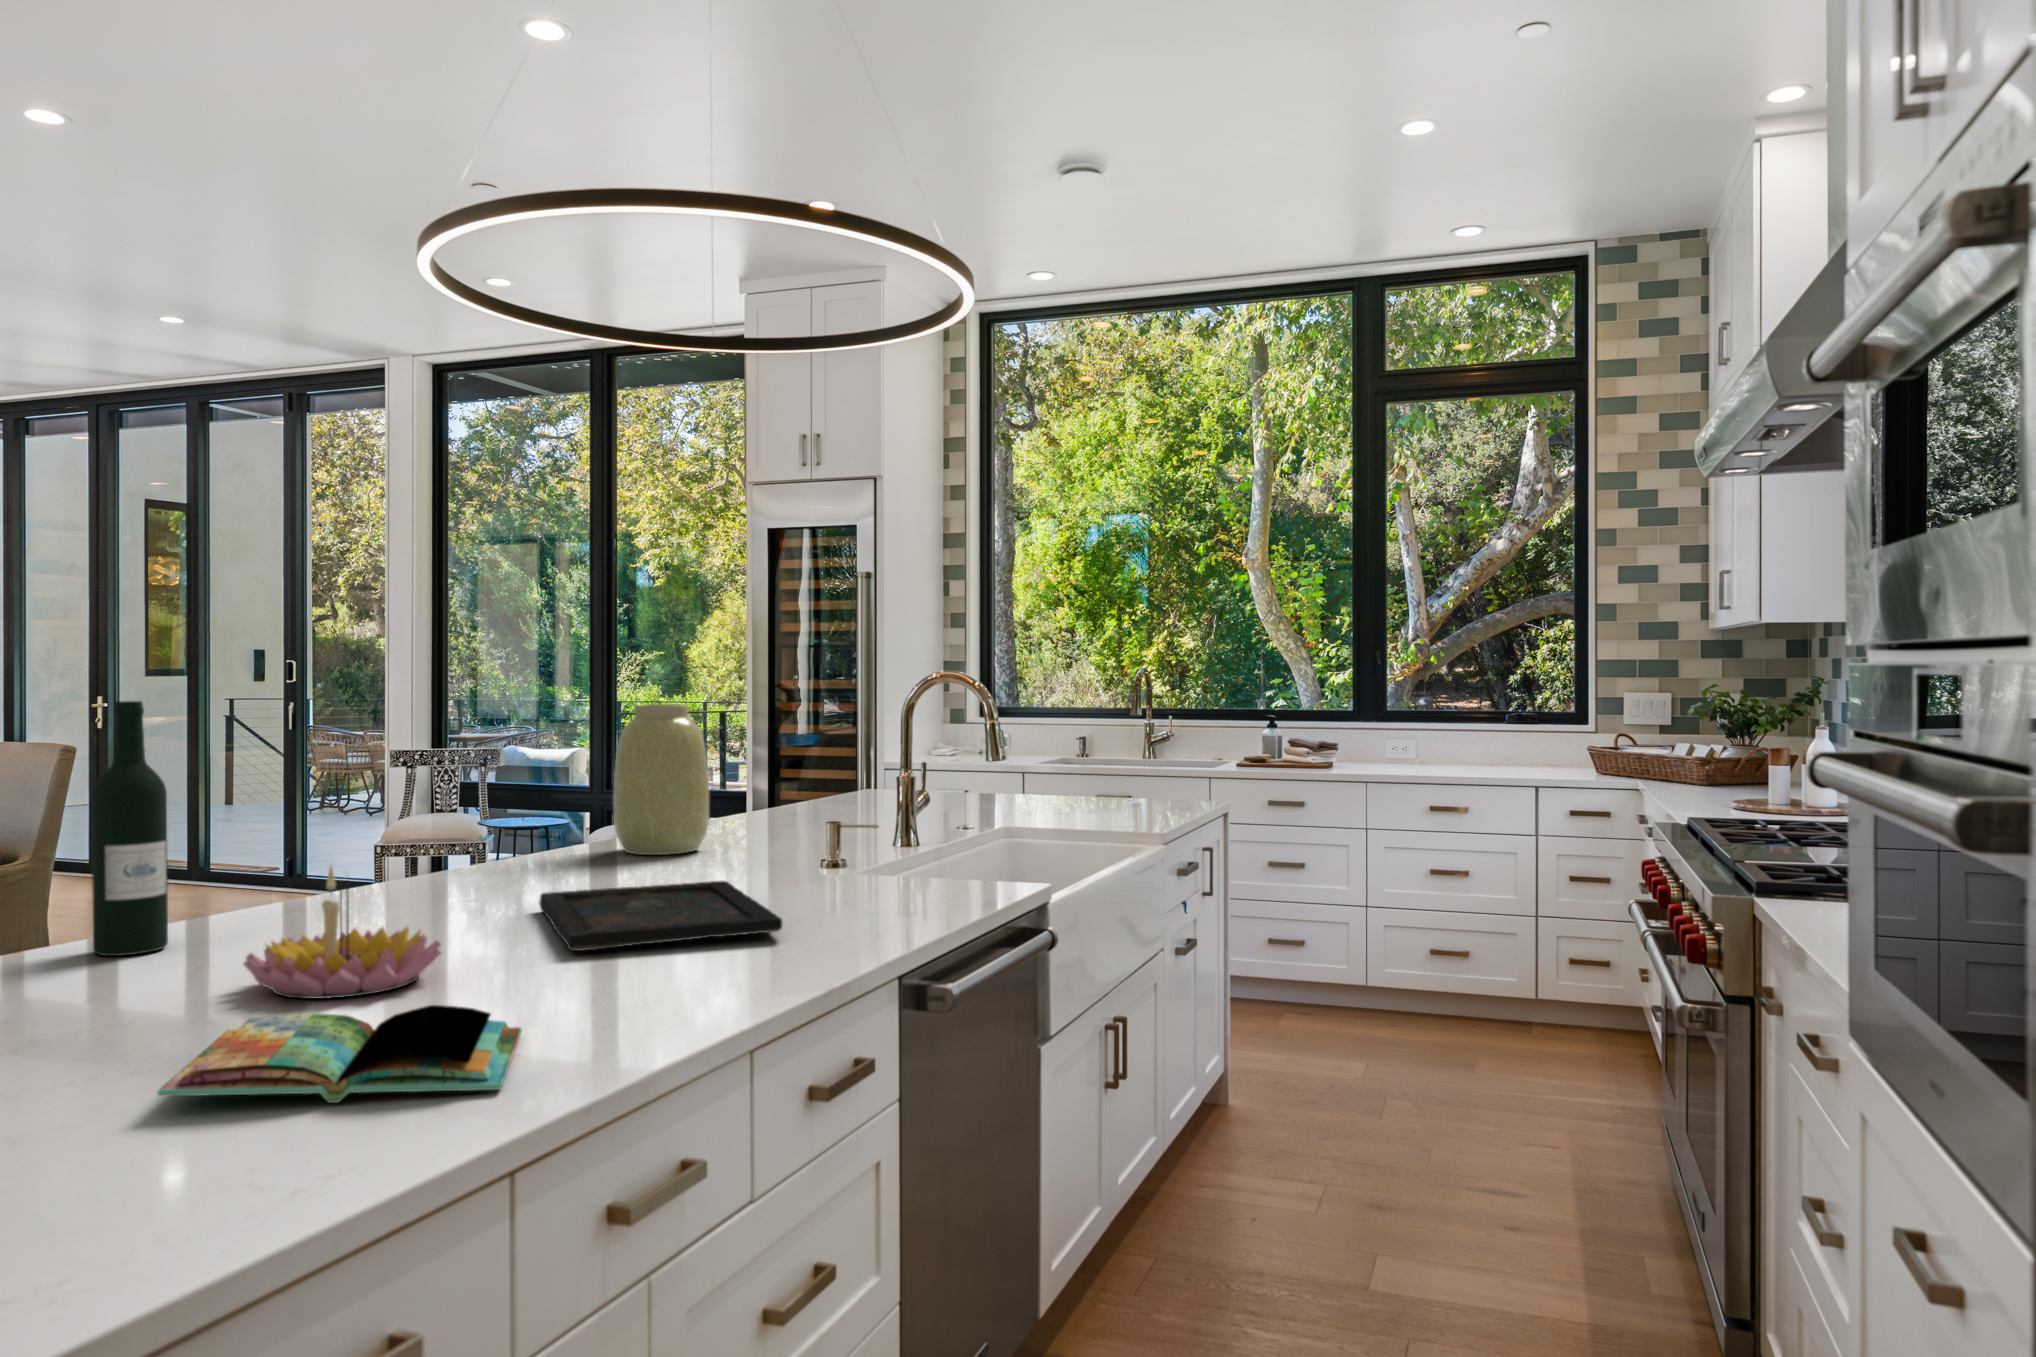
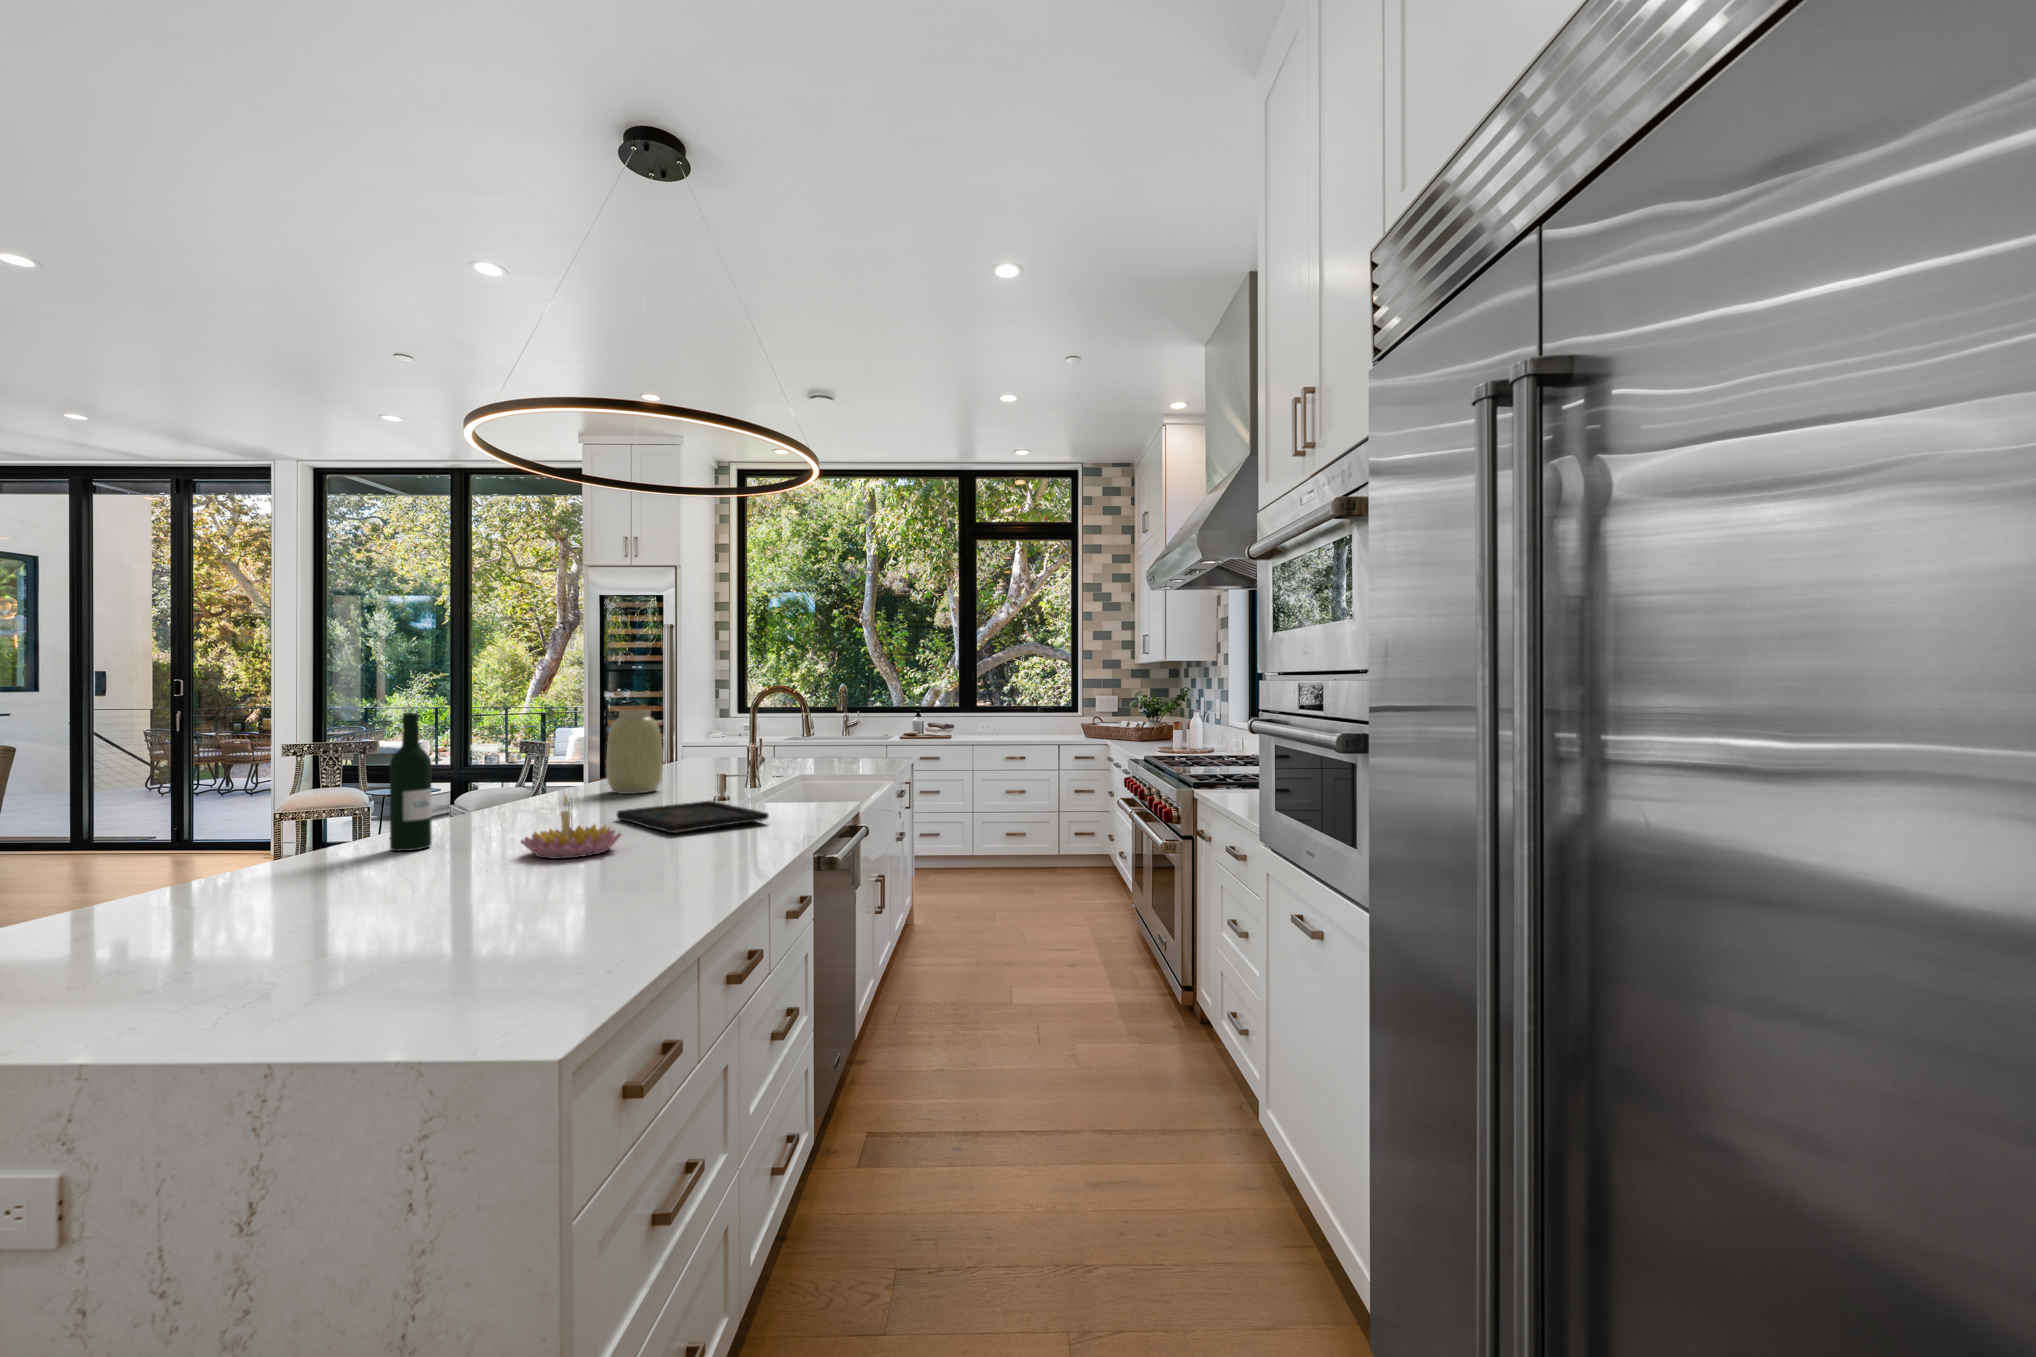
book: present [157,1005,522,1103] -> none [569,850,729,887]

